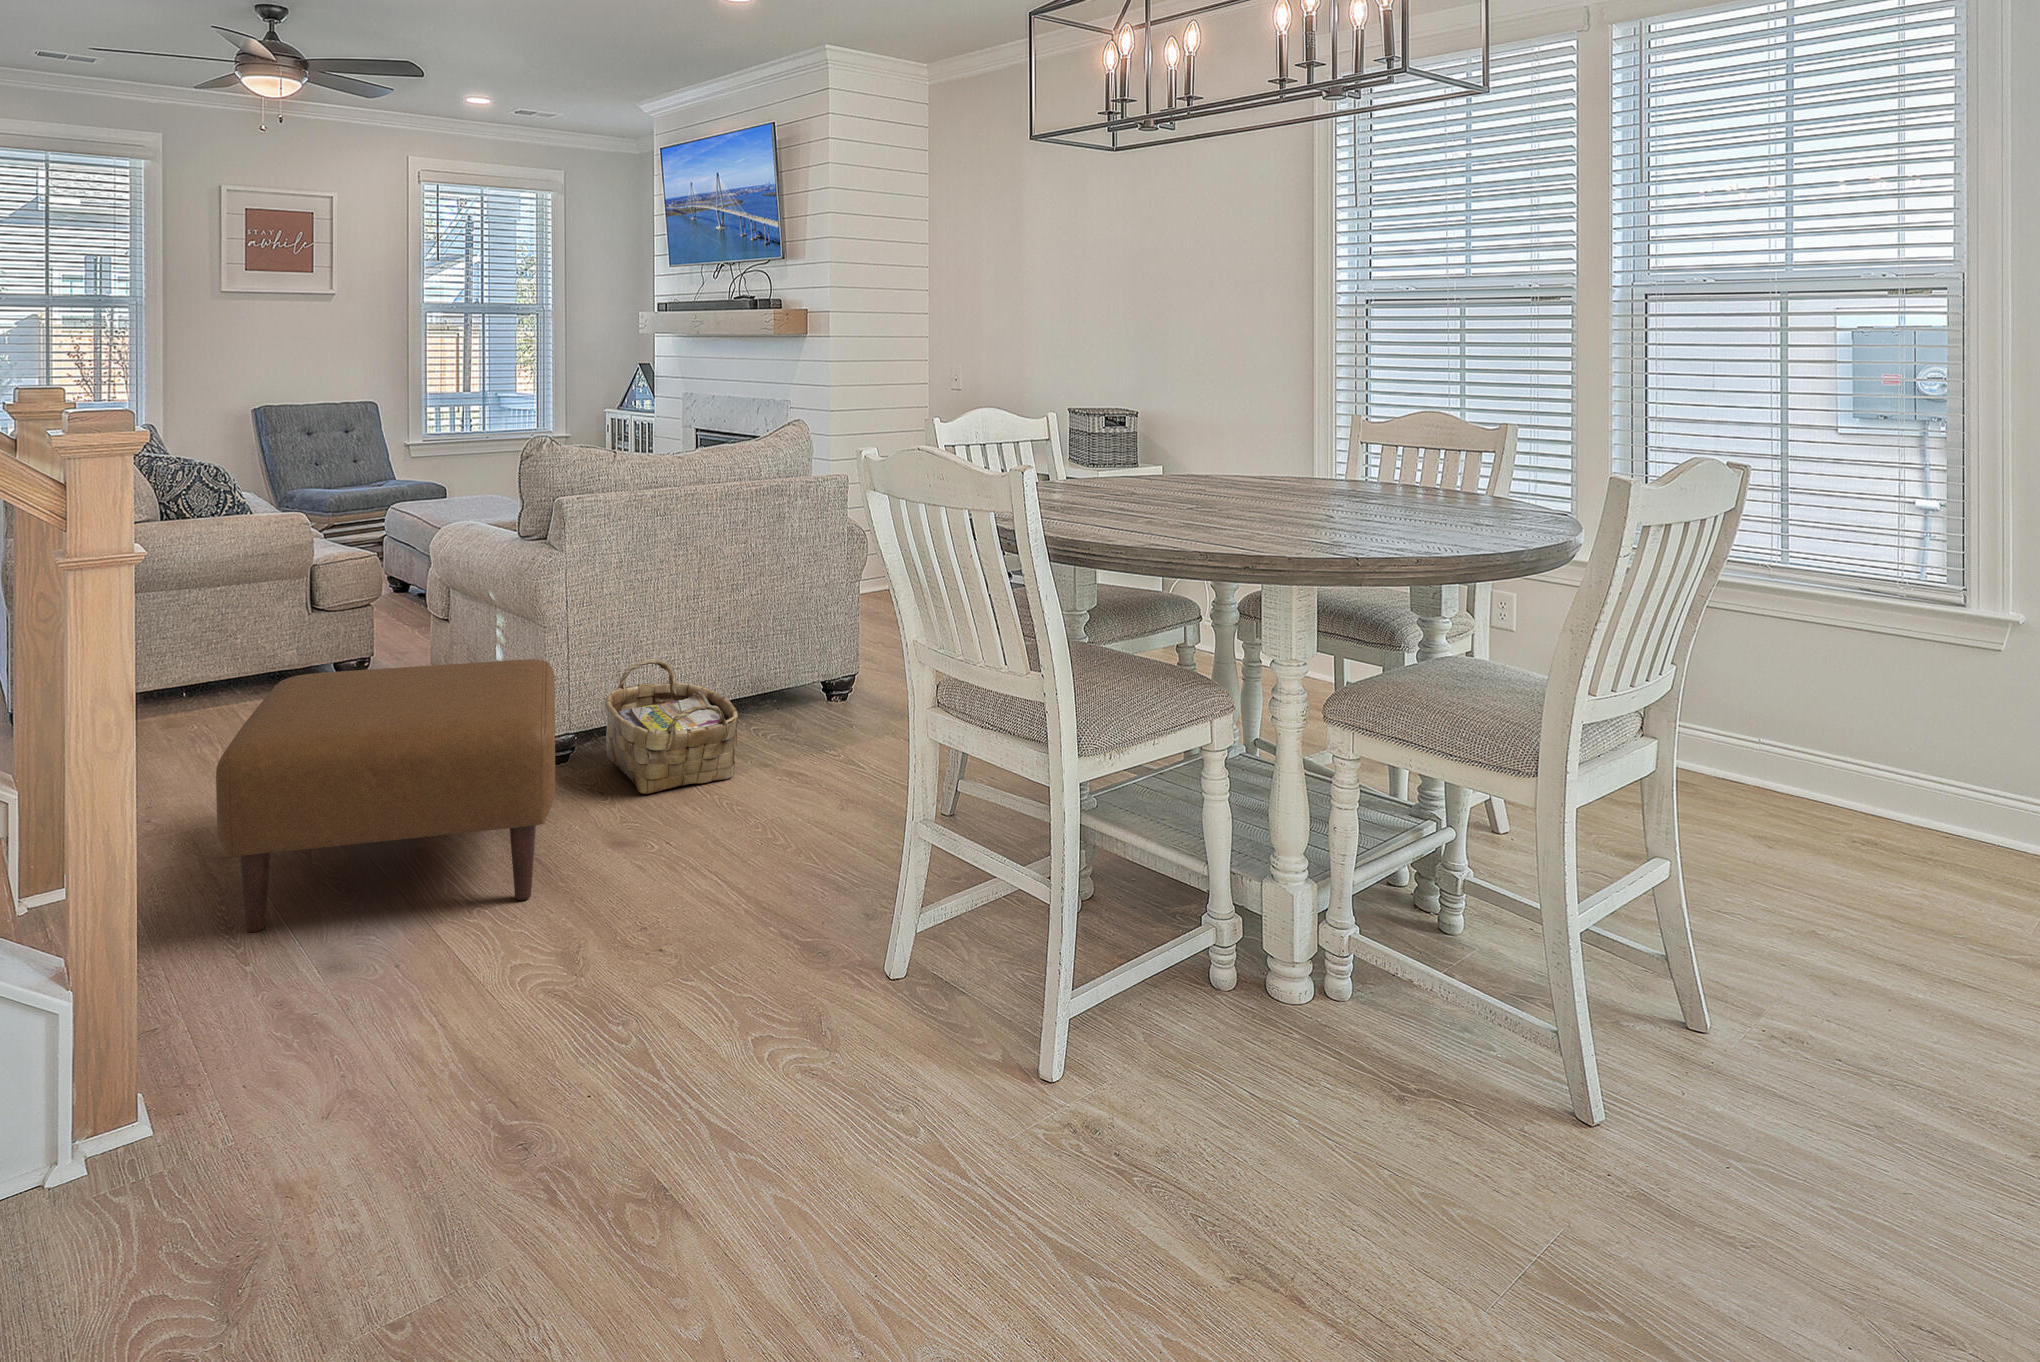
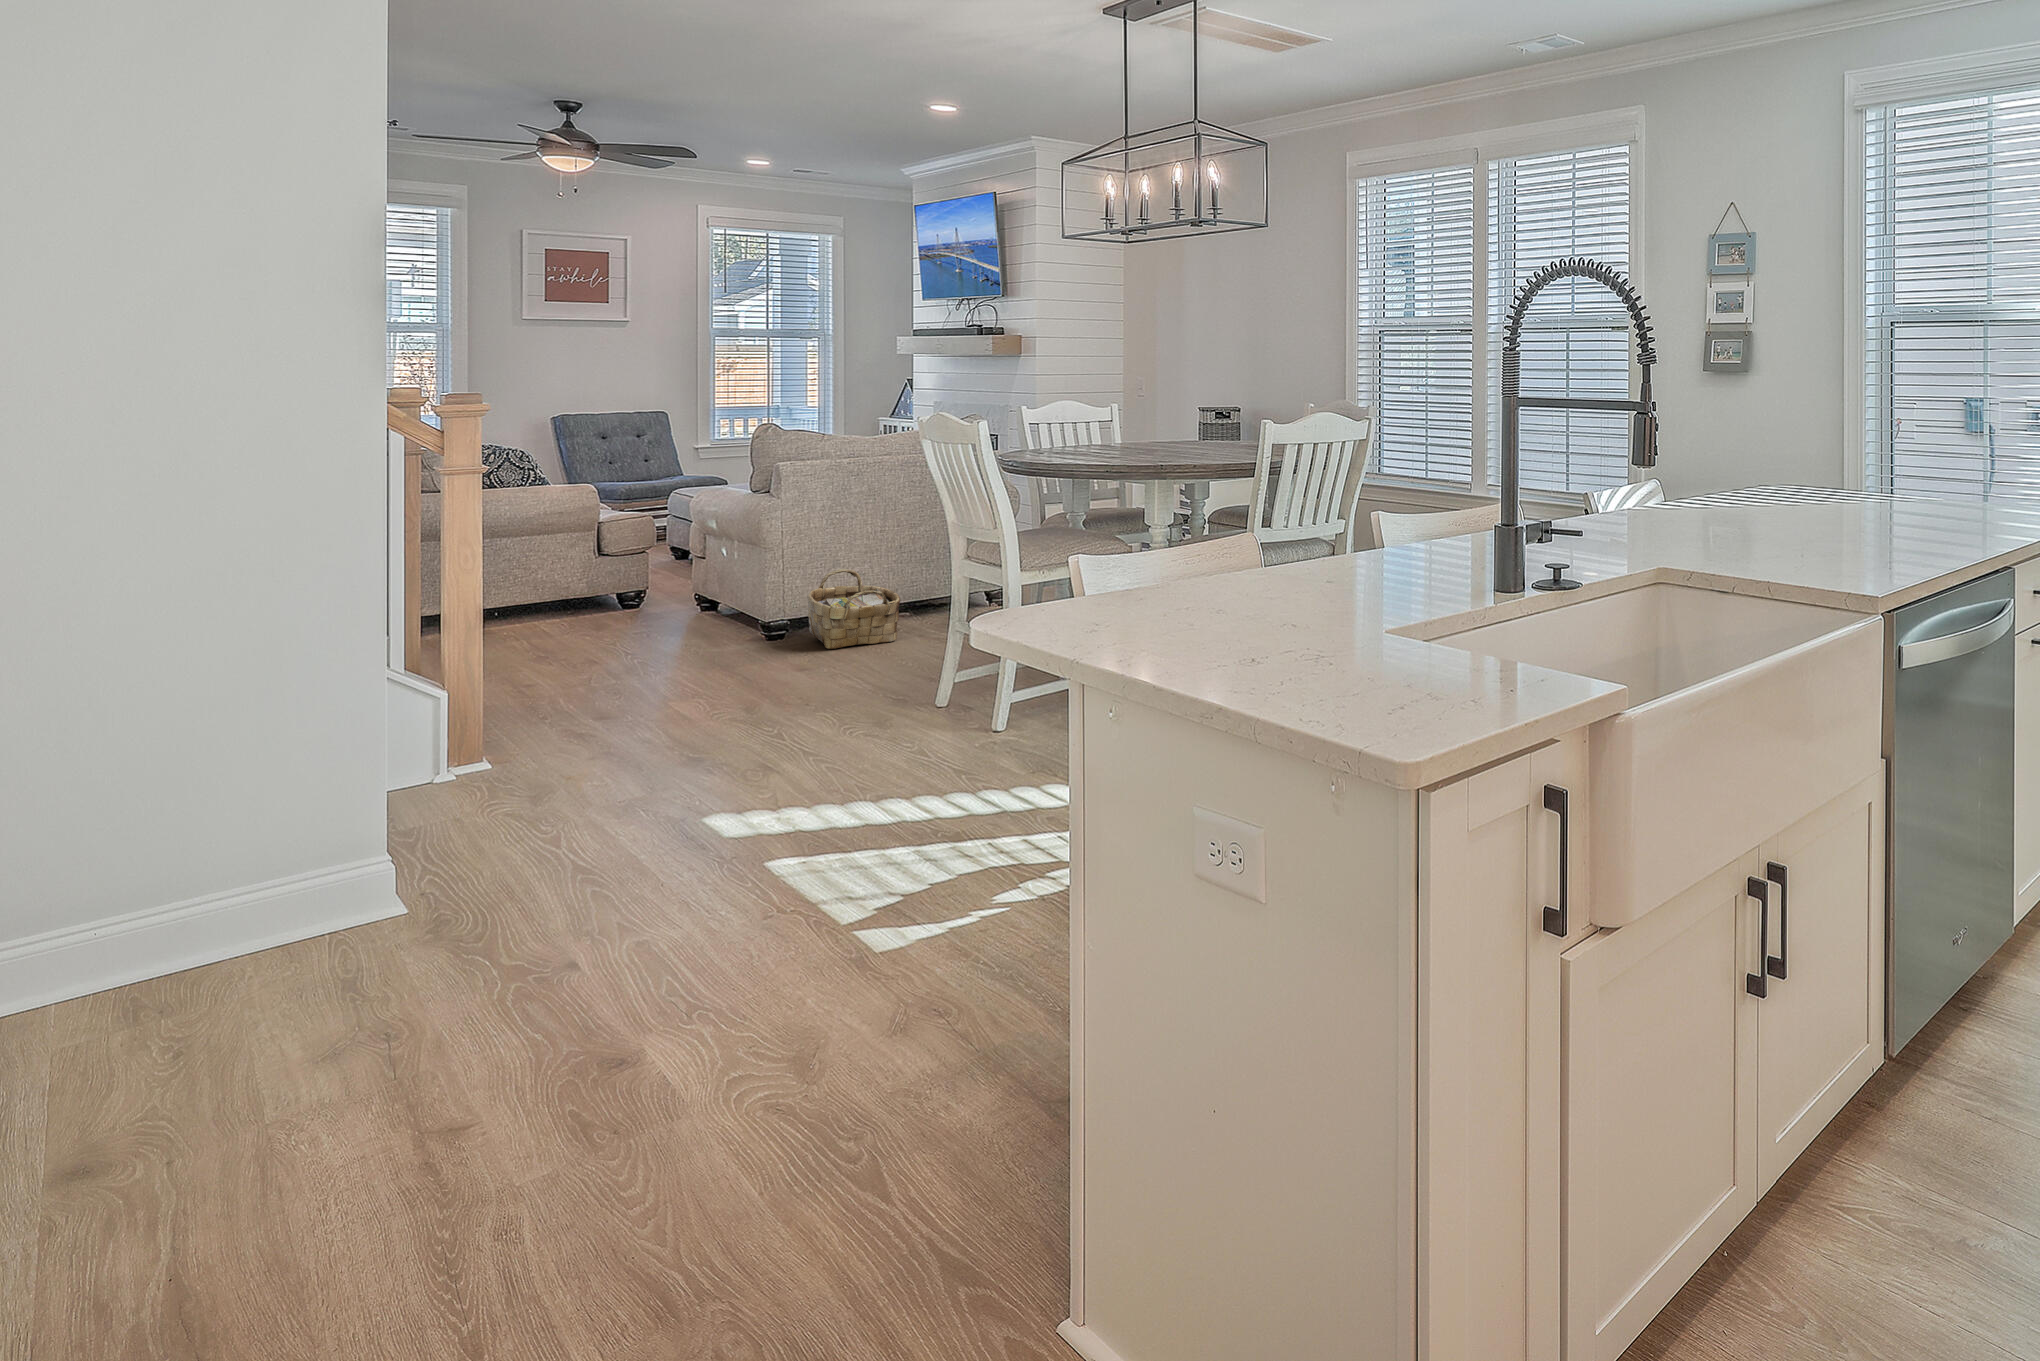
ottoman: present [216,659,555,932] -> none [528,560,765,705]

